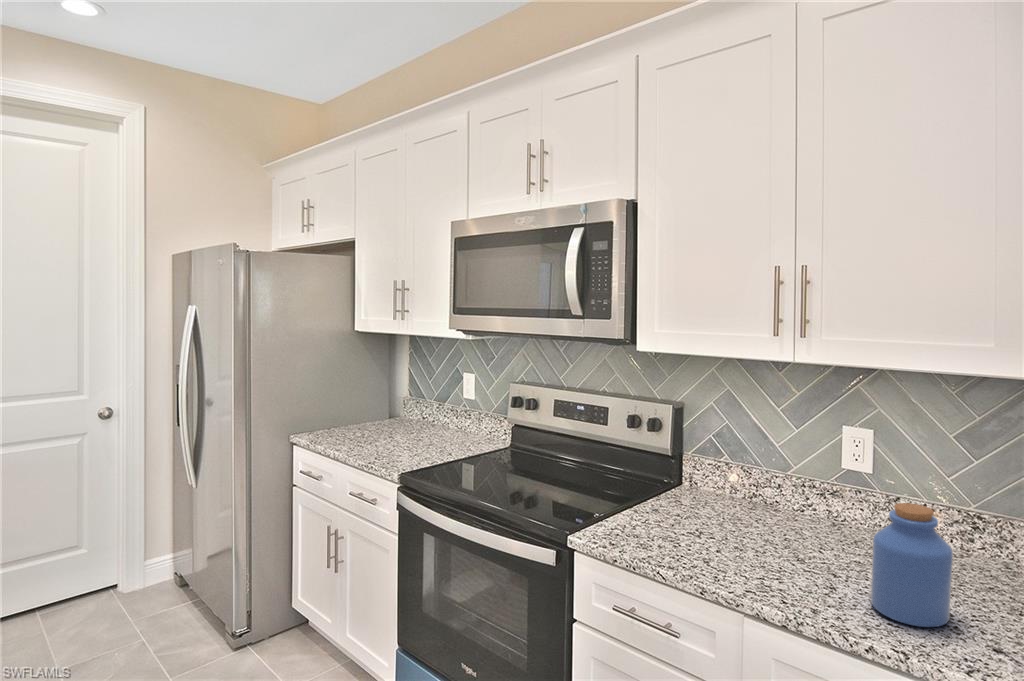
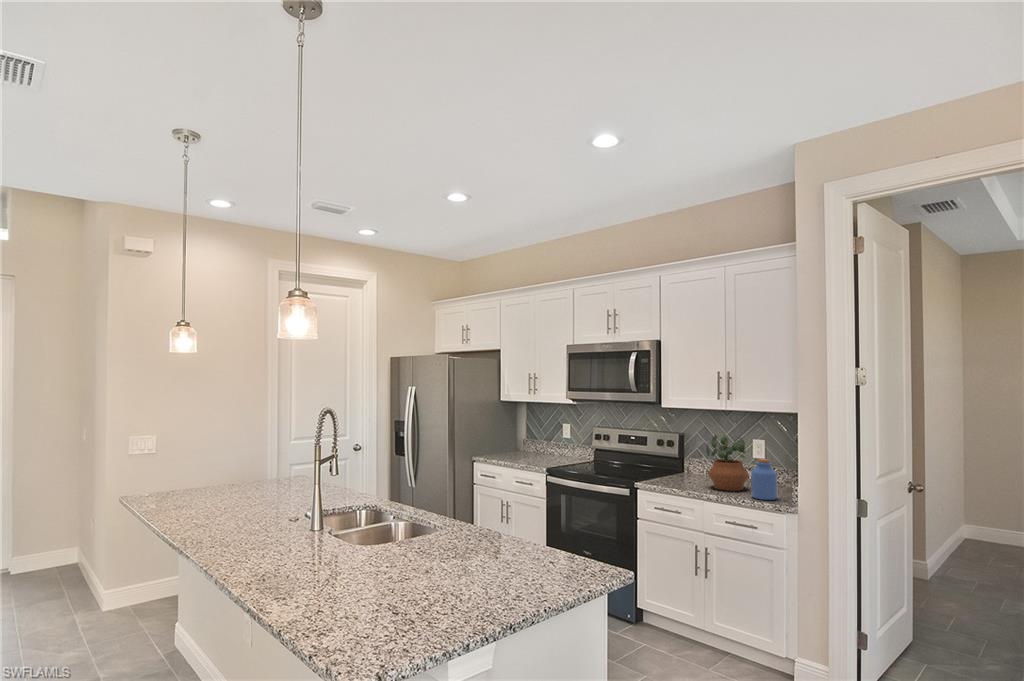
potted plant: none [742,423,849,568] -> present [706,435,749,491]

